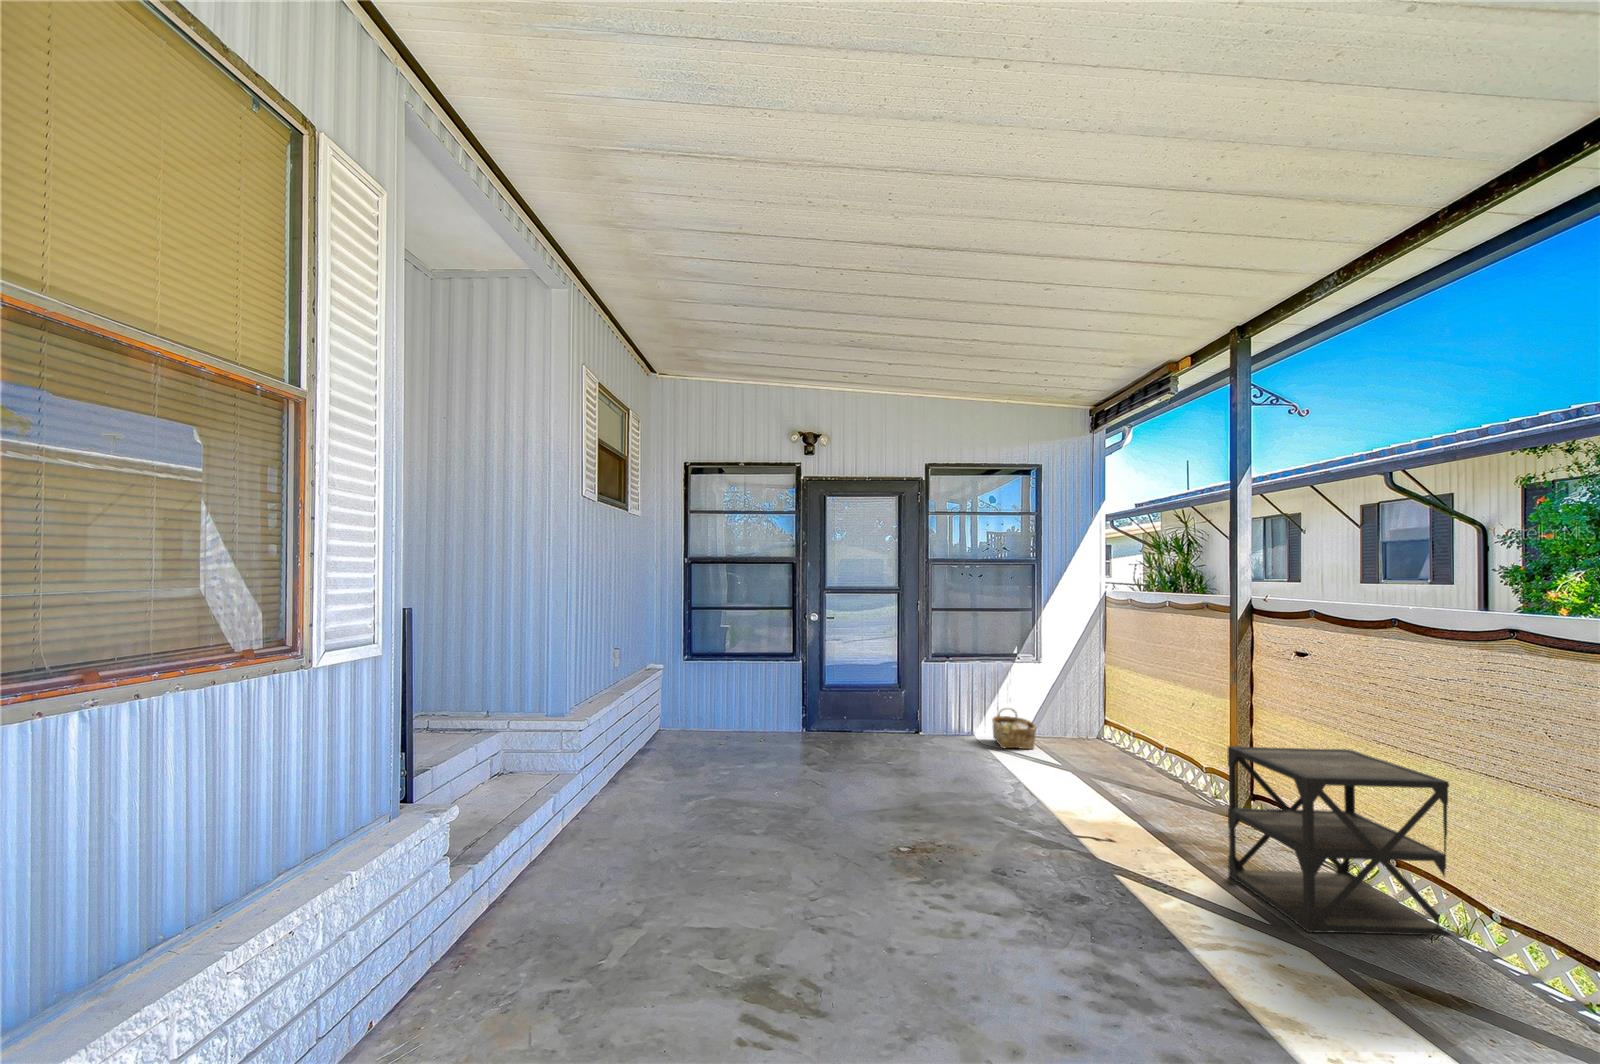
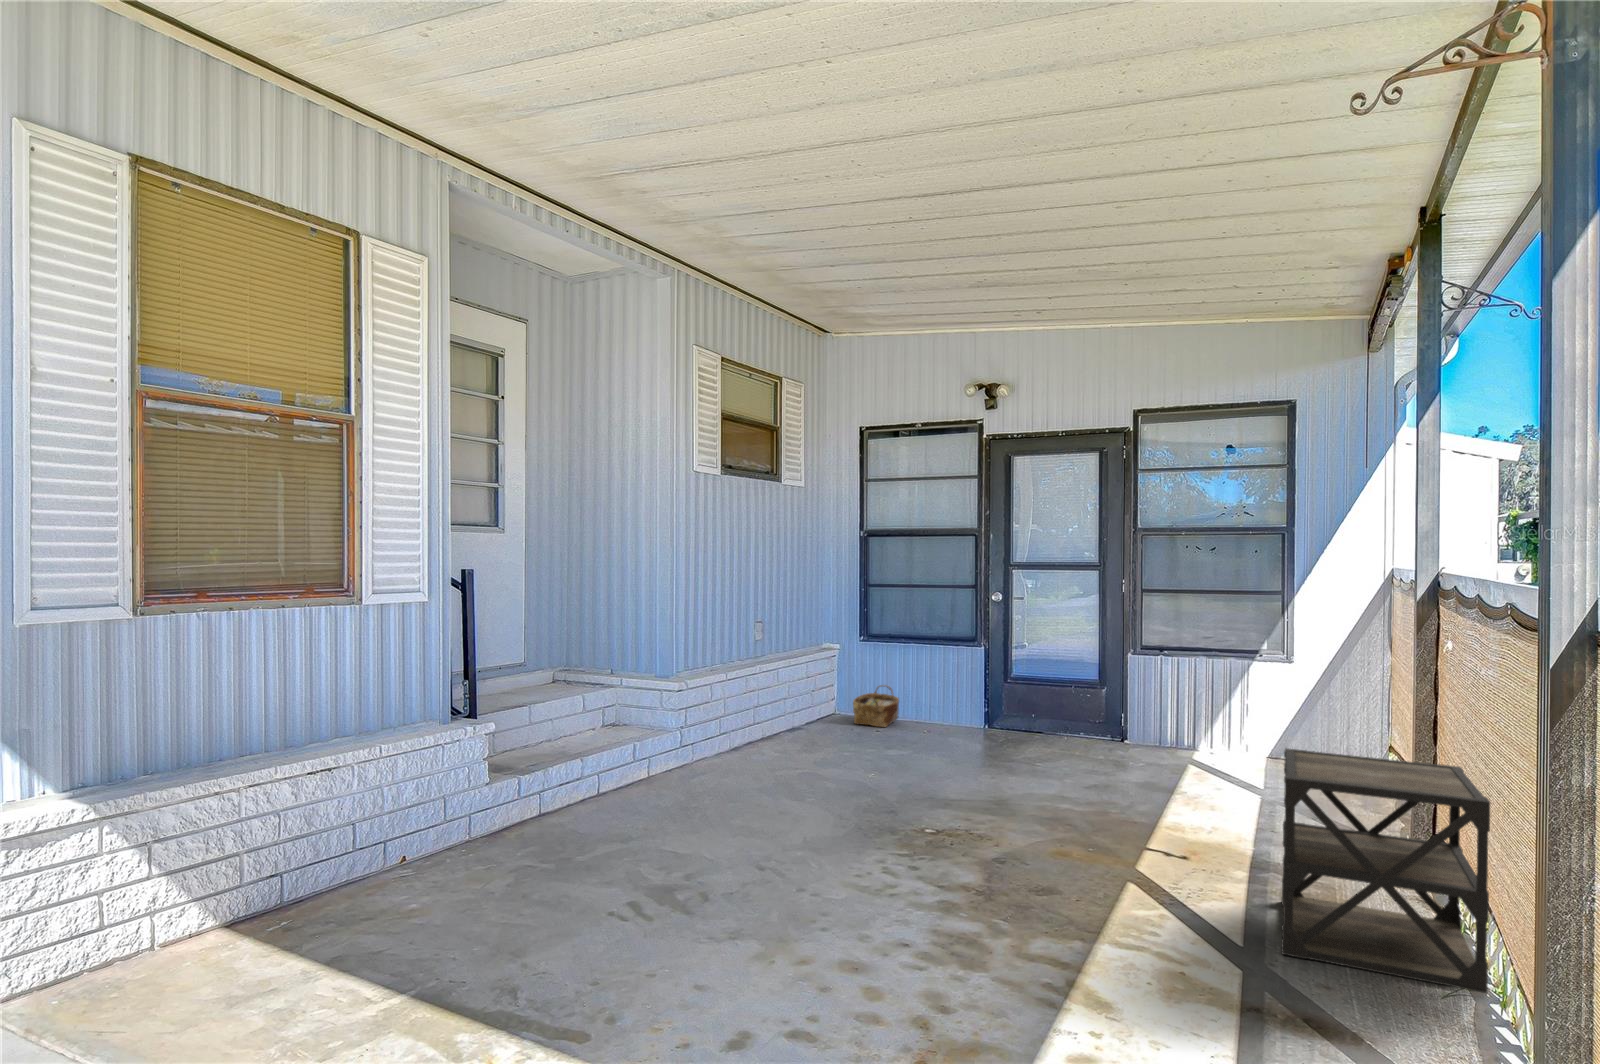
woven basket: present [992,708,1036,749] -> present [853,685,899,727]

